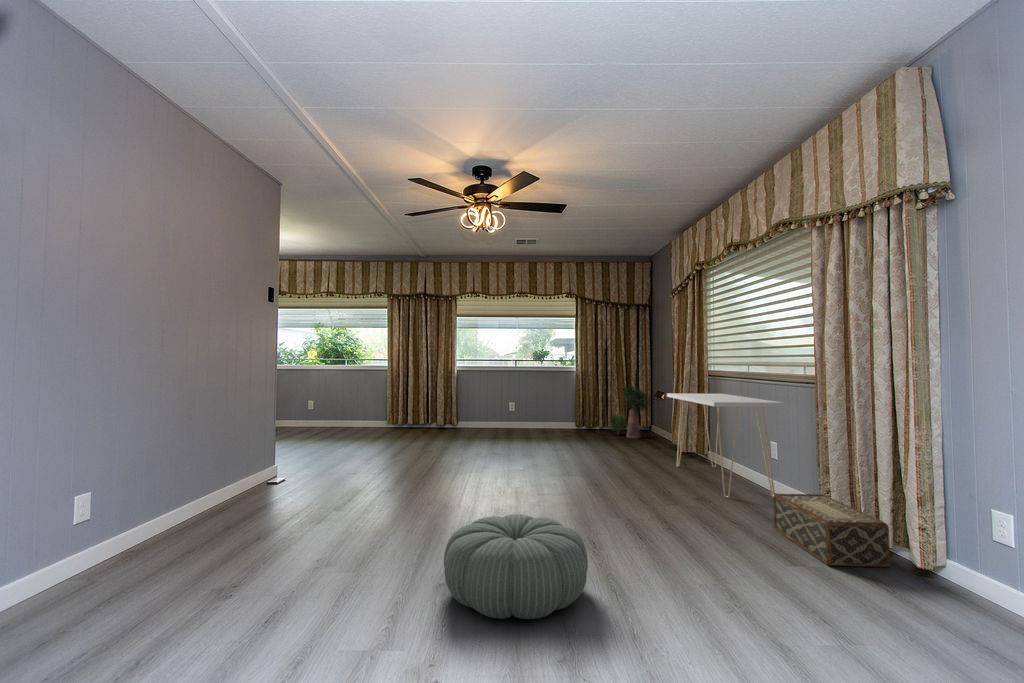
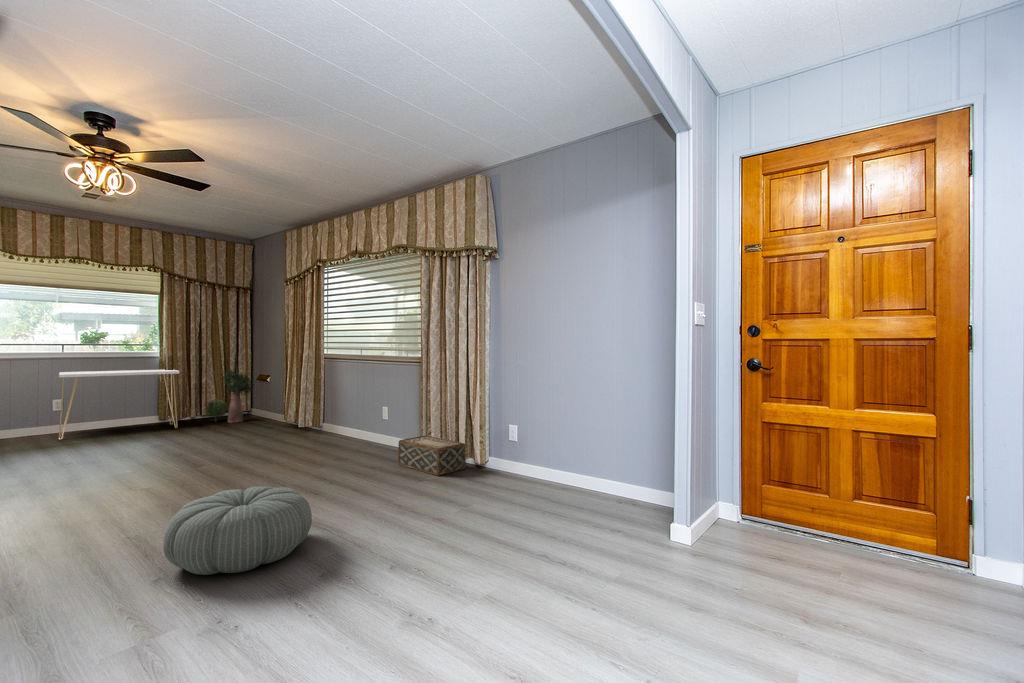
console table: present [667,393,784,497] -> present [59,369,179,439]

